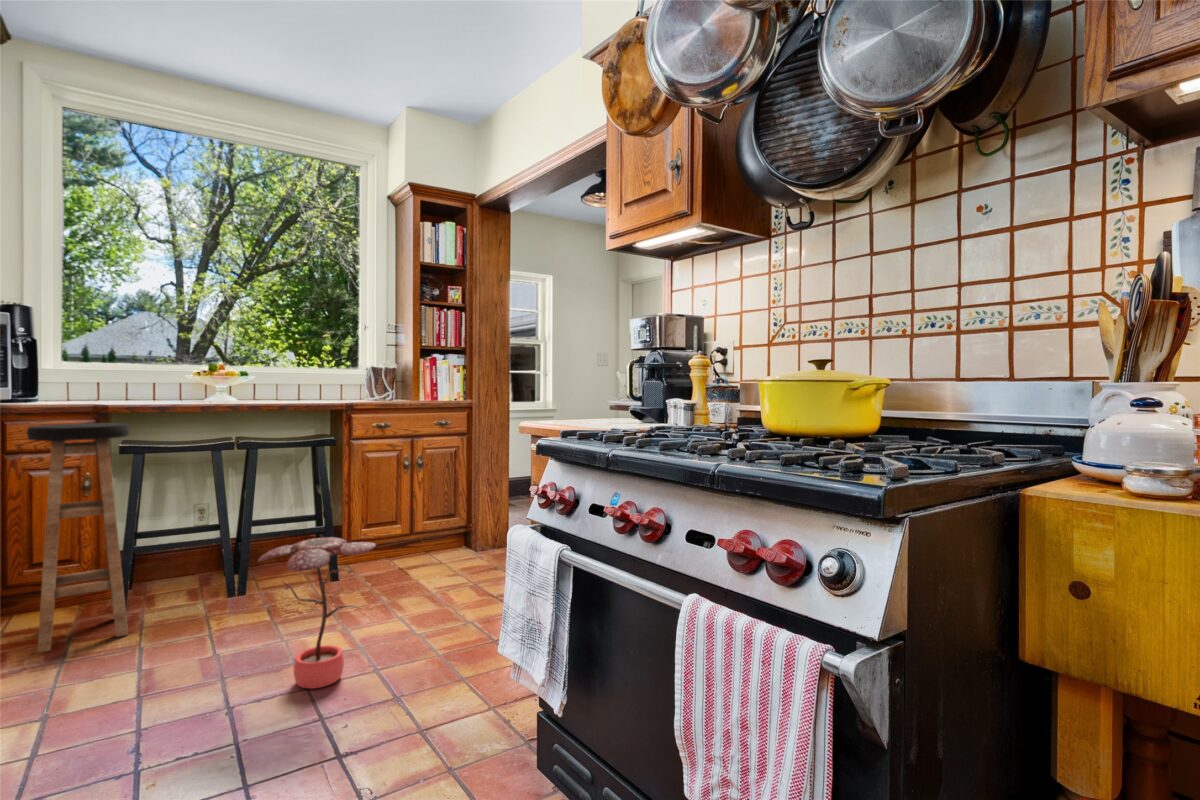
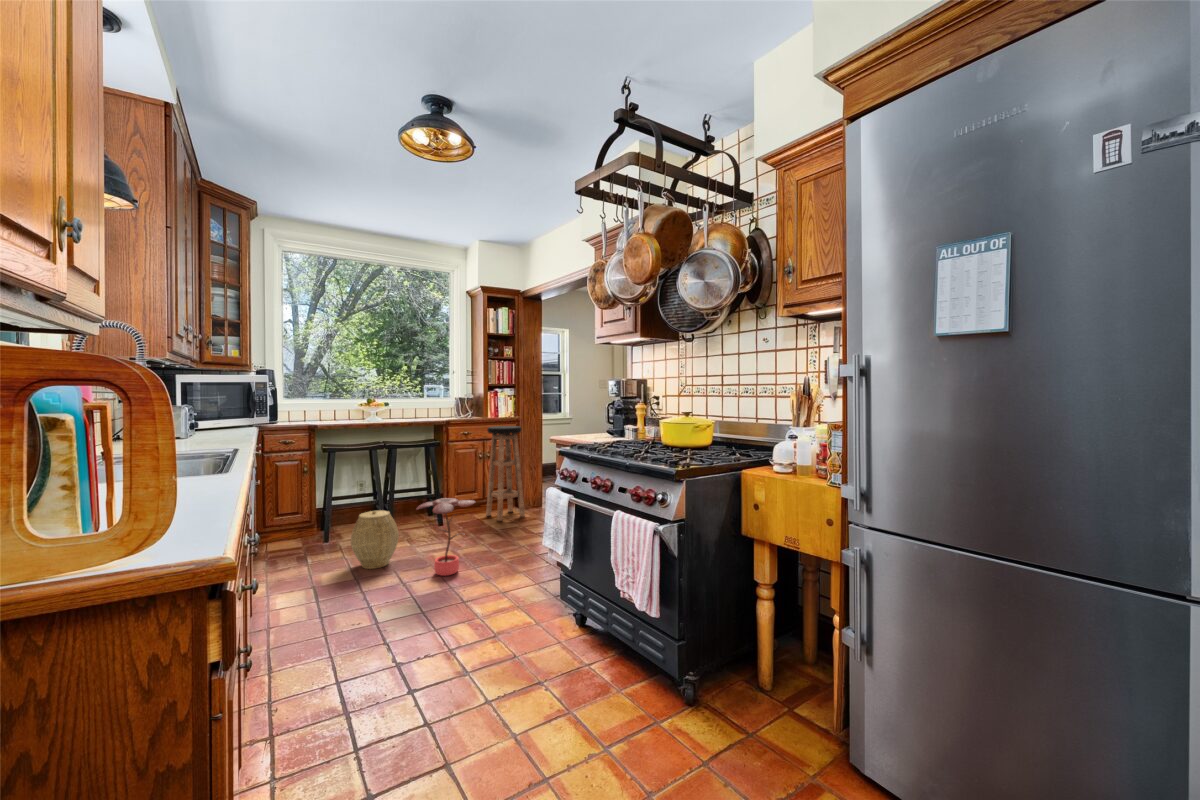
bar stool: present [27,423,130,653] -> present [486,426,525,521]
woven basket: none [138,559,236,671] -> present [351,510,399,569]

